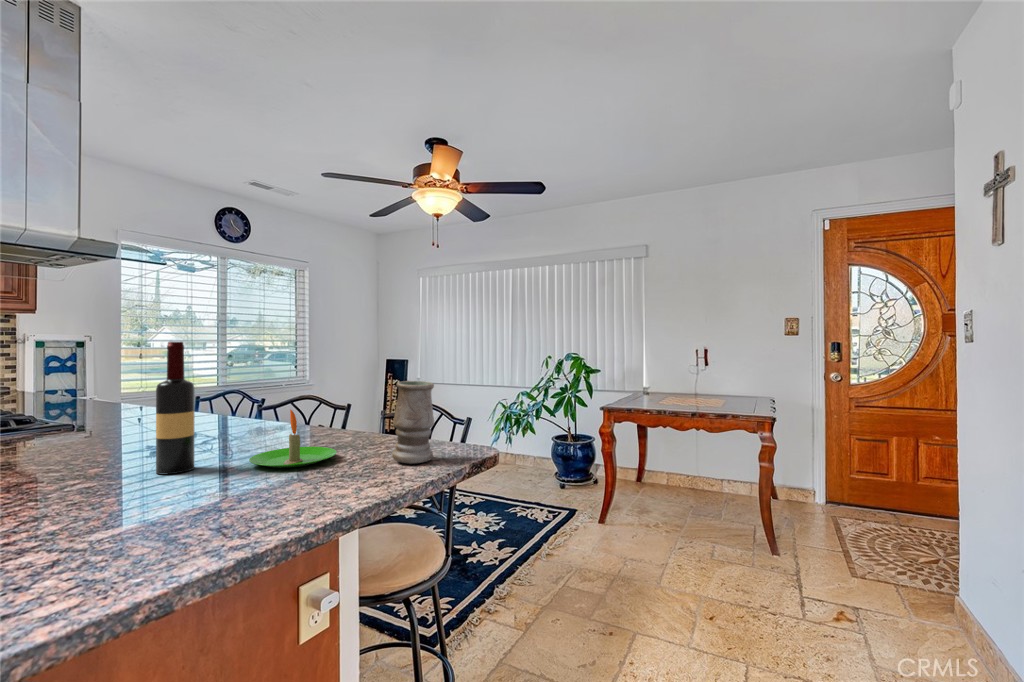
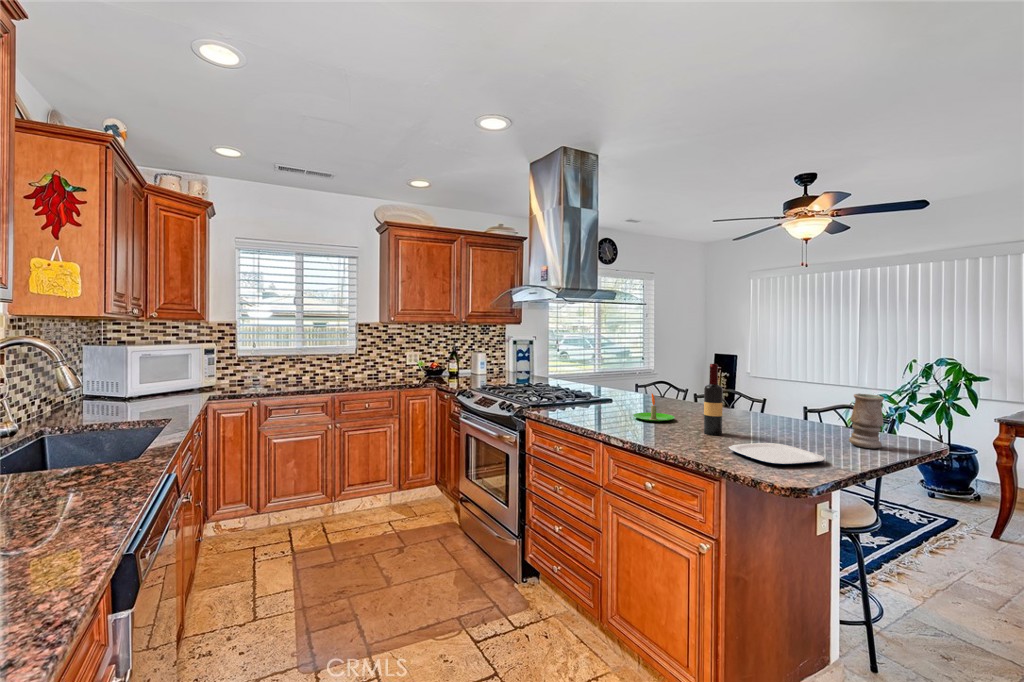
candle: present [249,410,337,468] -> present [633,394,675,422]
plate: none [104,479,292,541] -> present [728,443,825,465]

